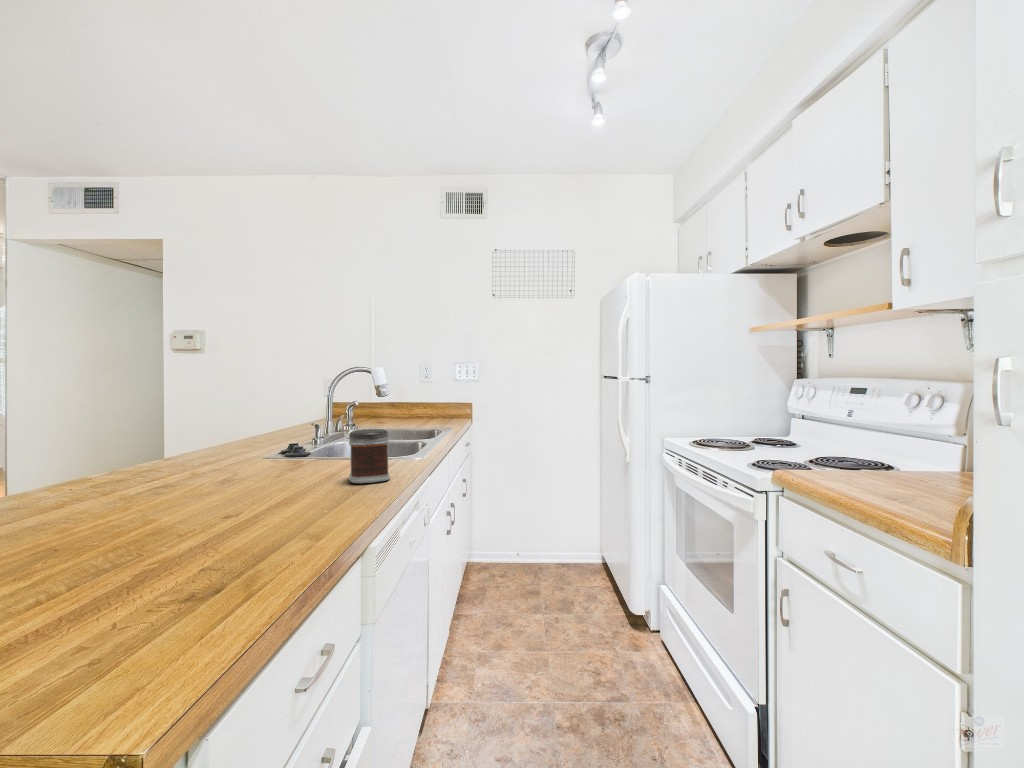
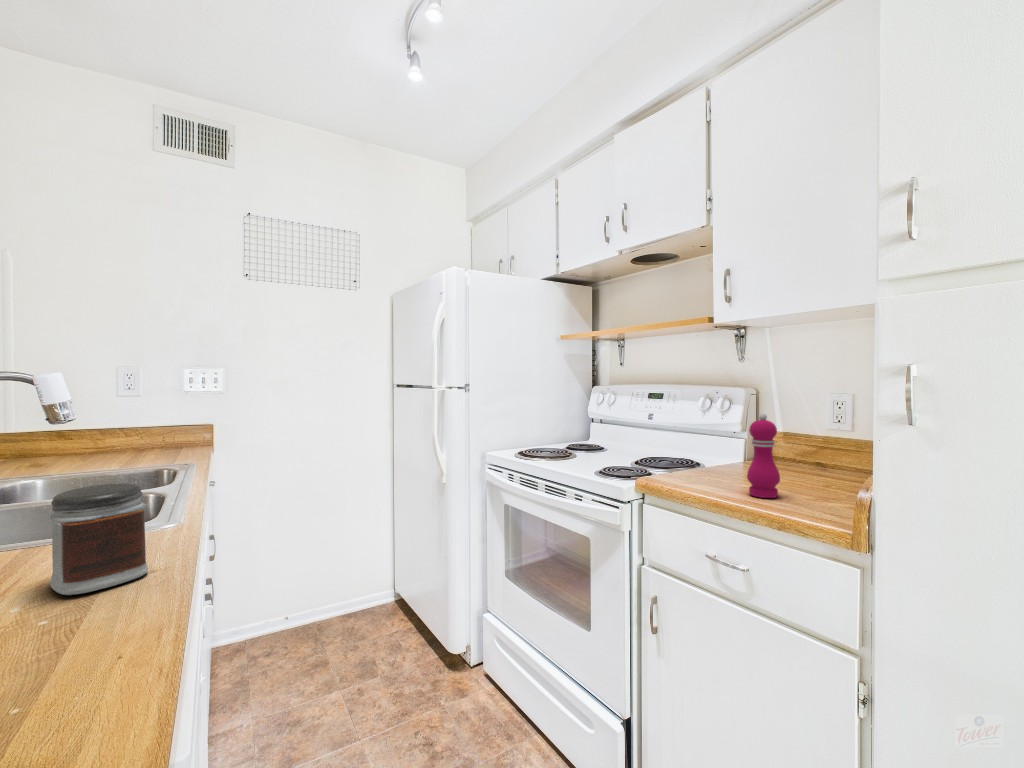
pepper mill: none [879,408,922,501] -> present [747,414,780,498]

